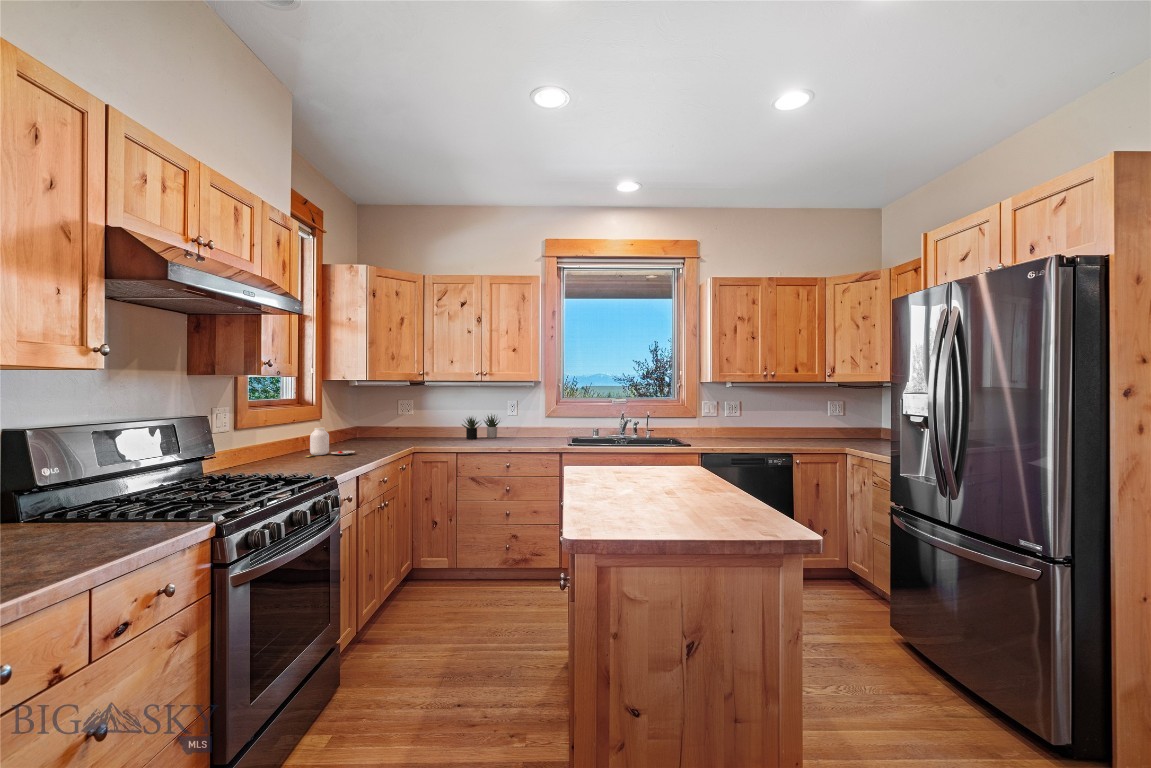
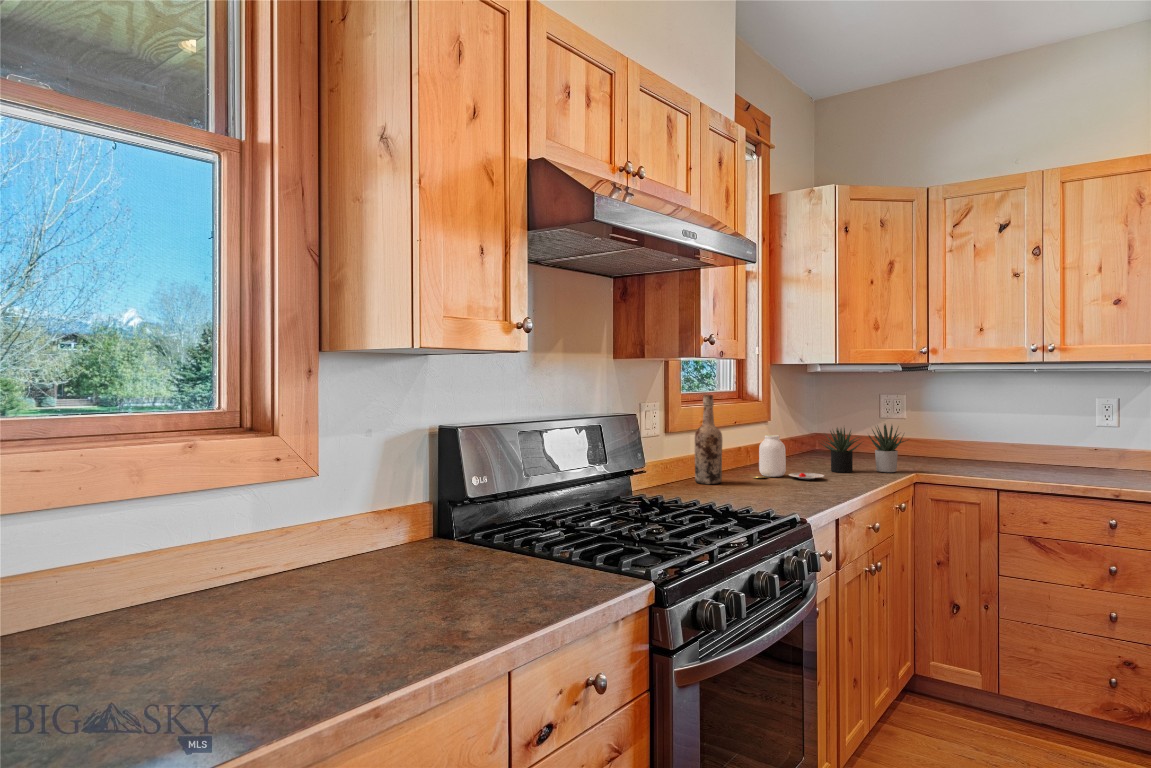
wine bottle: none [259,401,281,463] -> present [695,395,722,484]
succulent plant: present [462,415,500,439] -> present [822,424,908,473]

